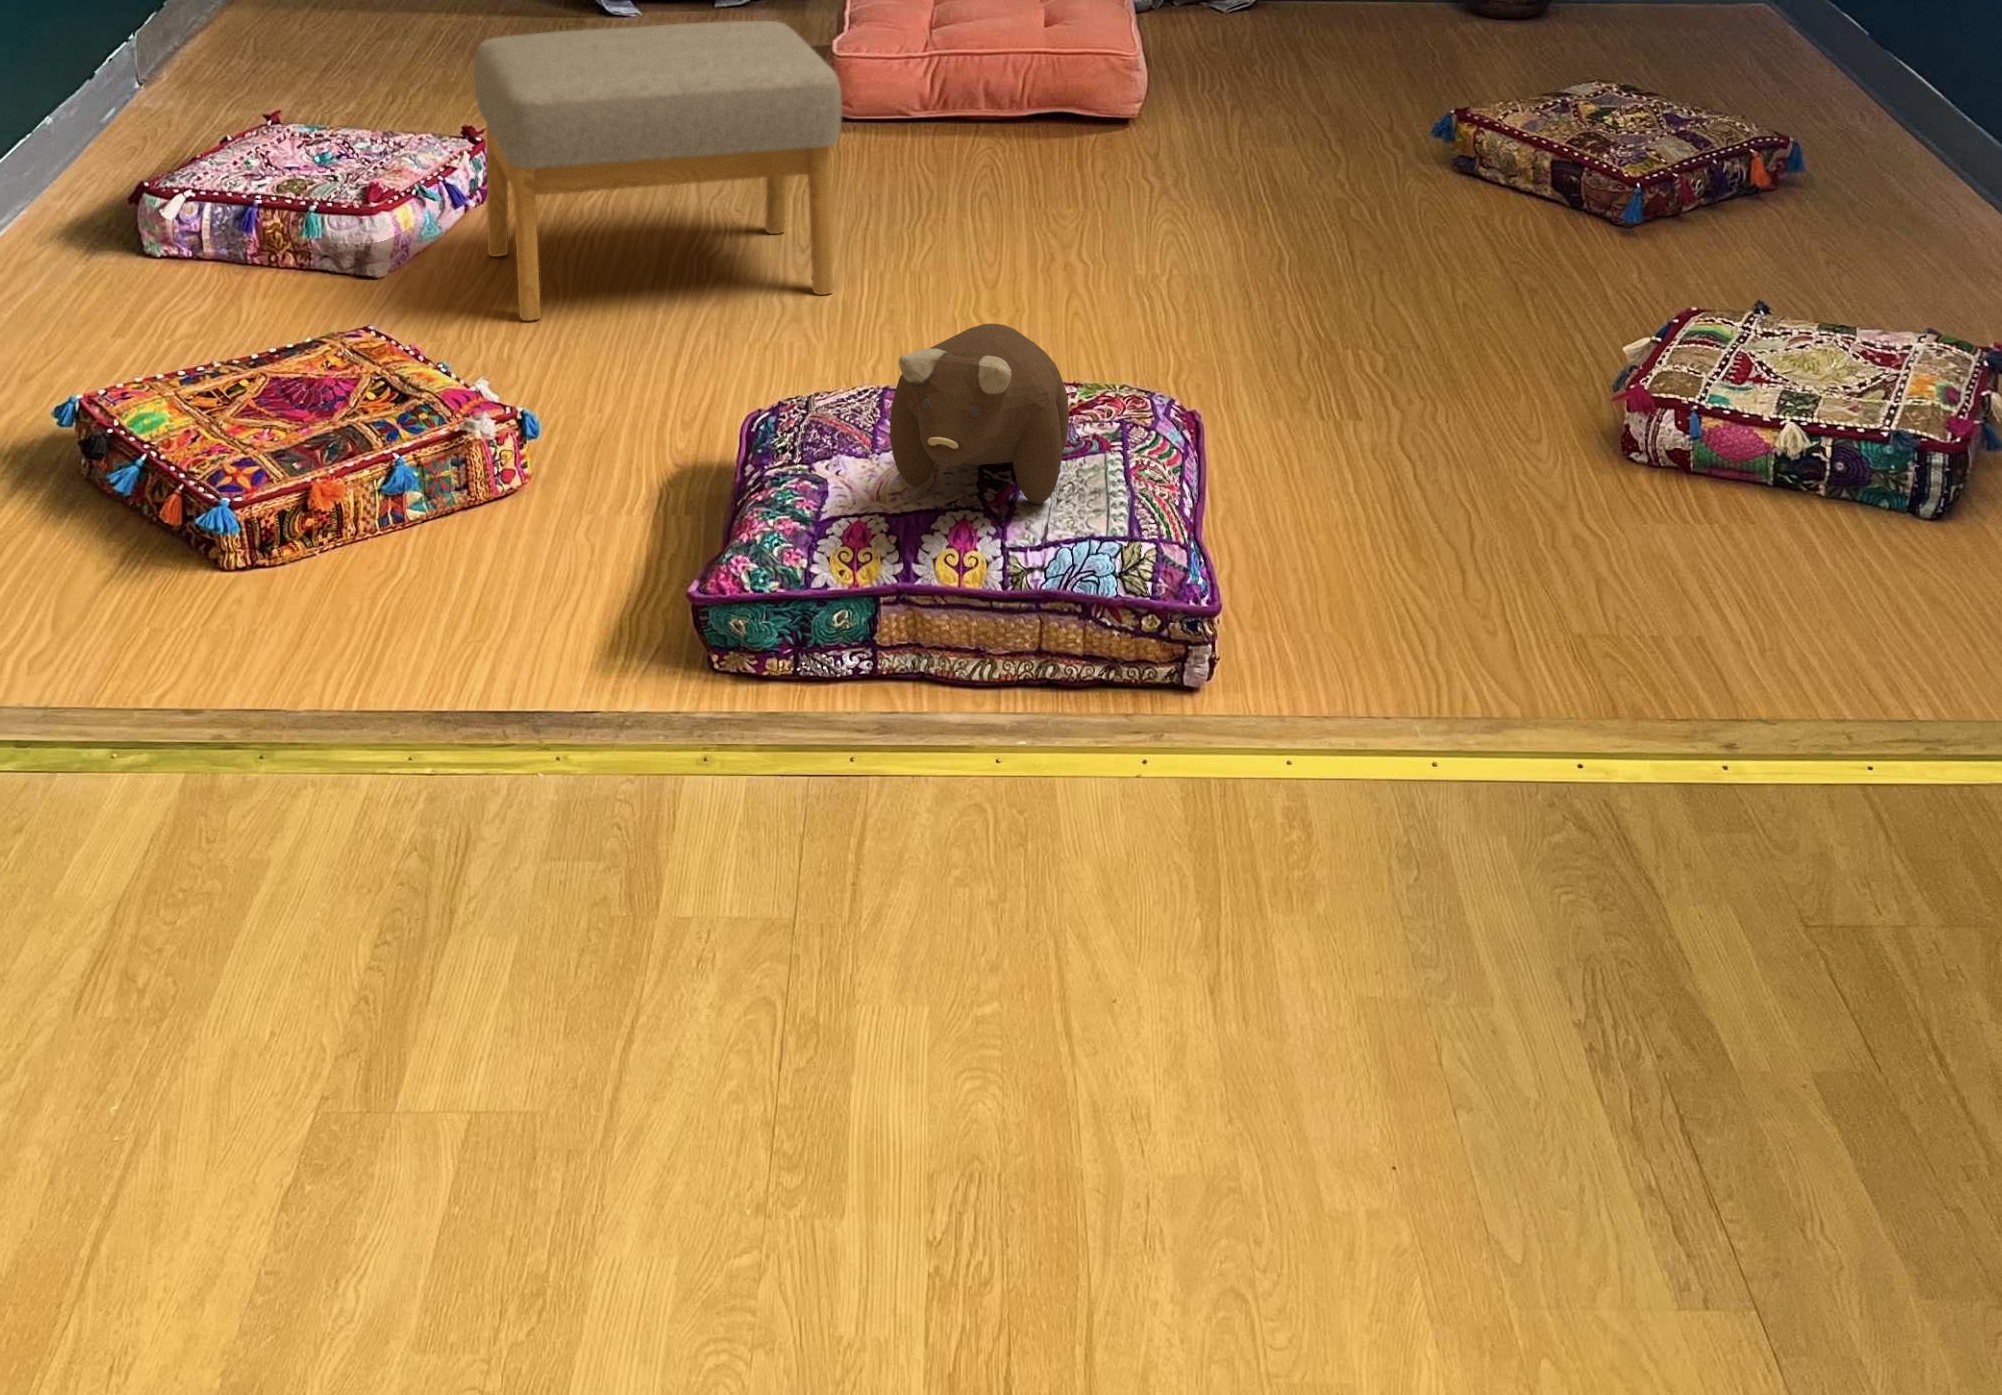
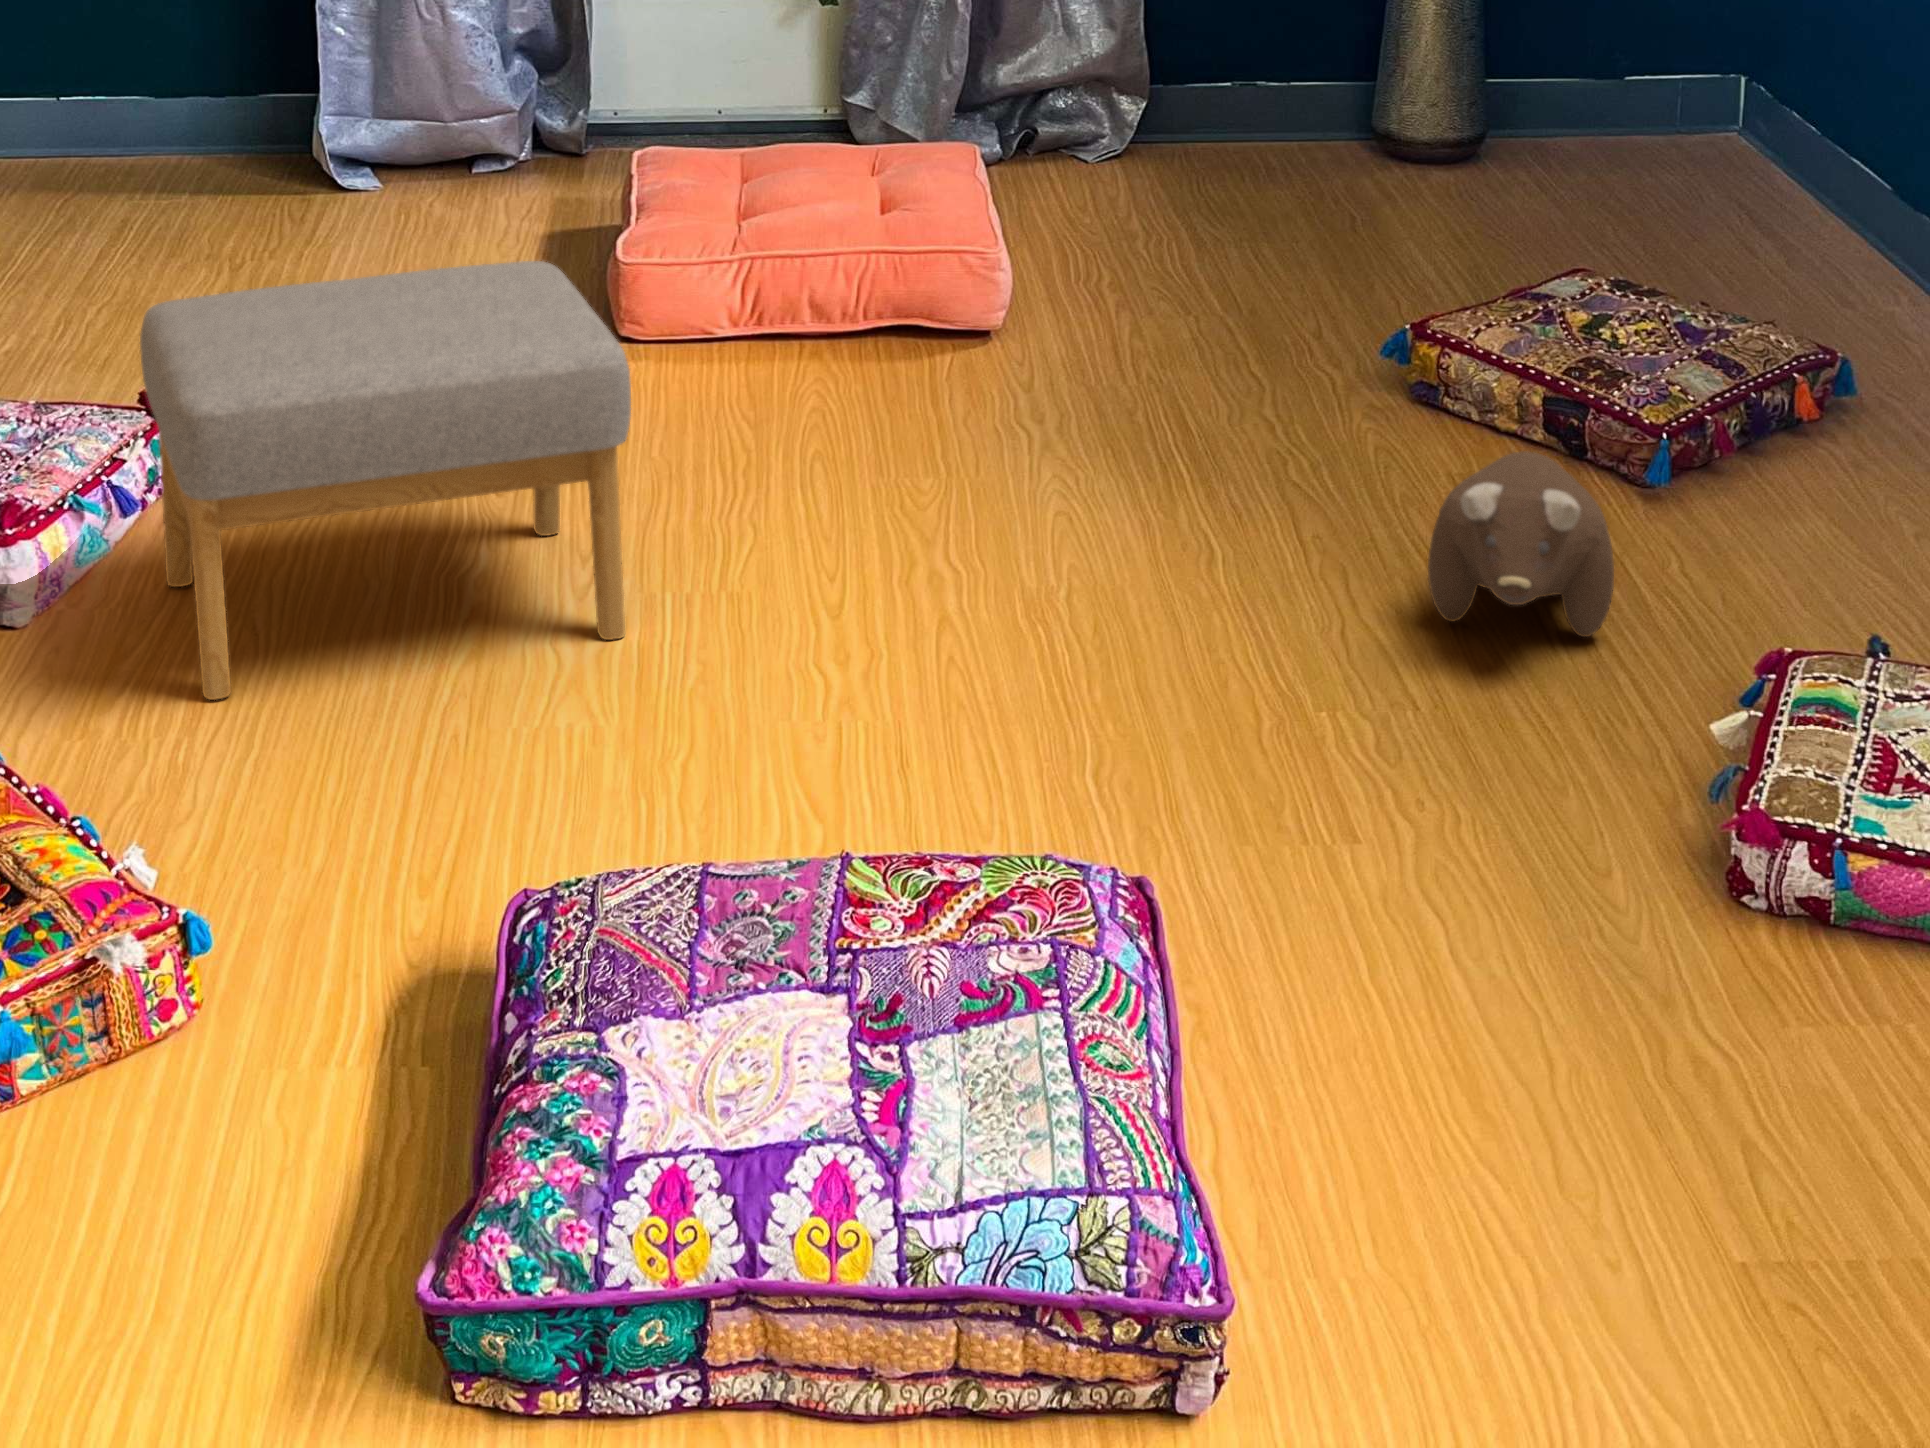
plush toy: present [890,324,1069,504] -> present [1428,451,1614,637]

